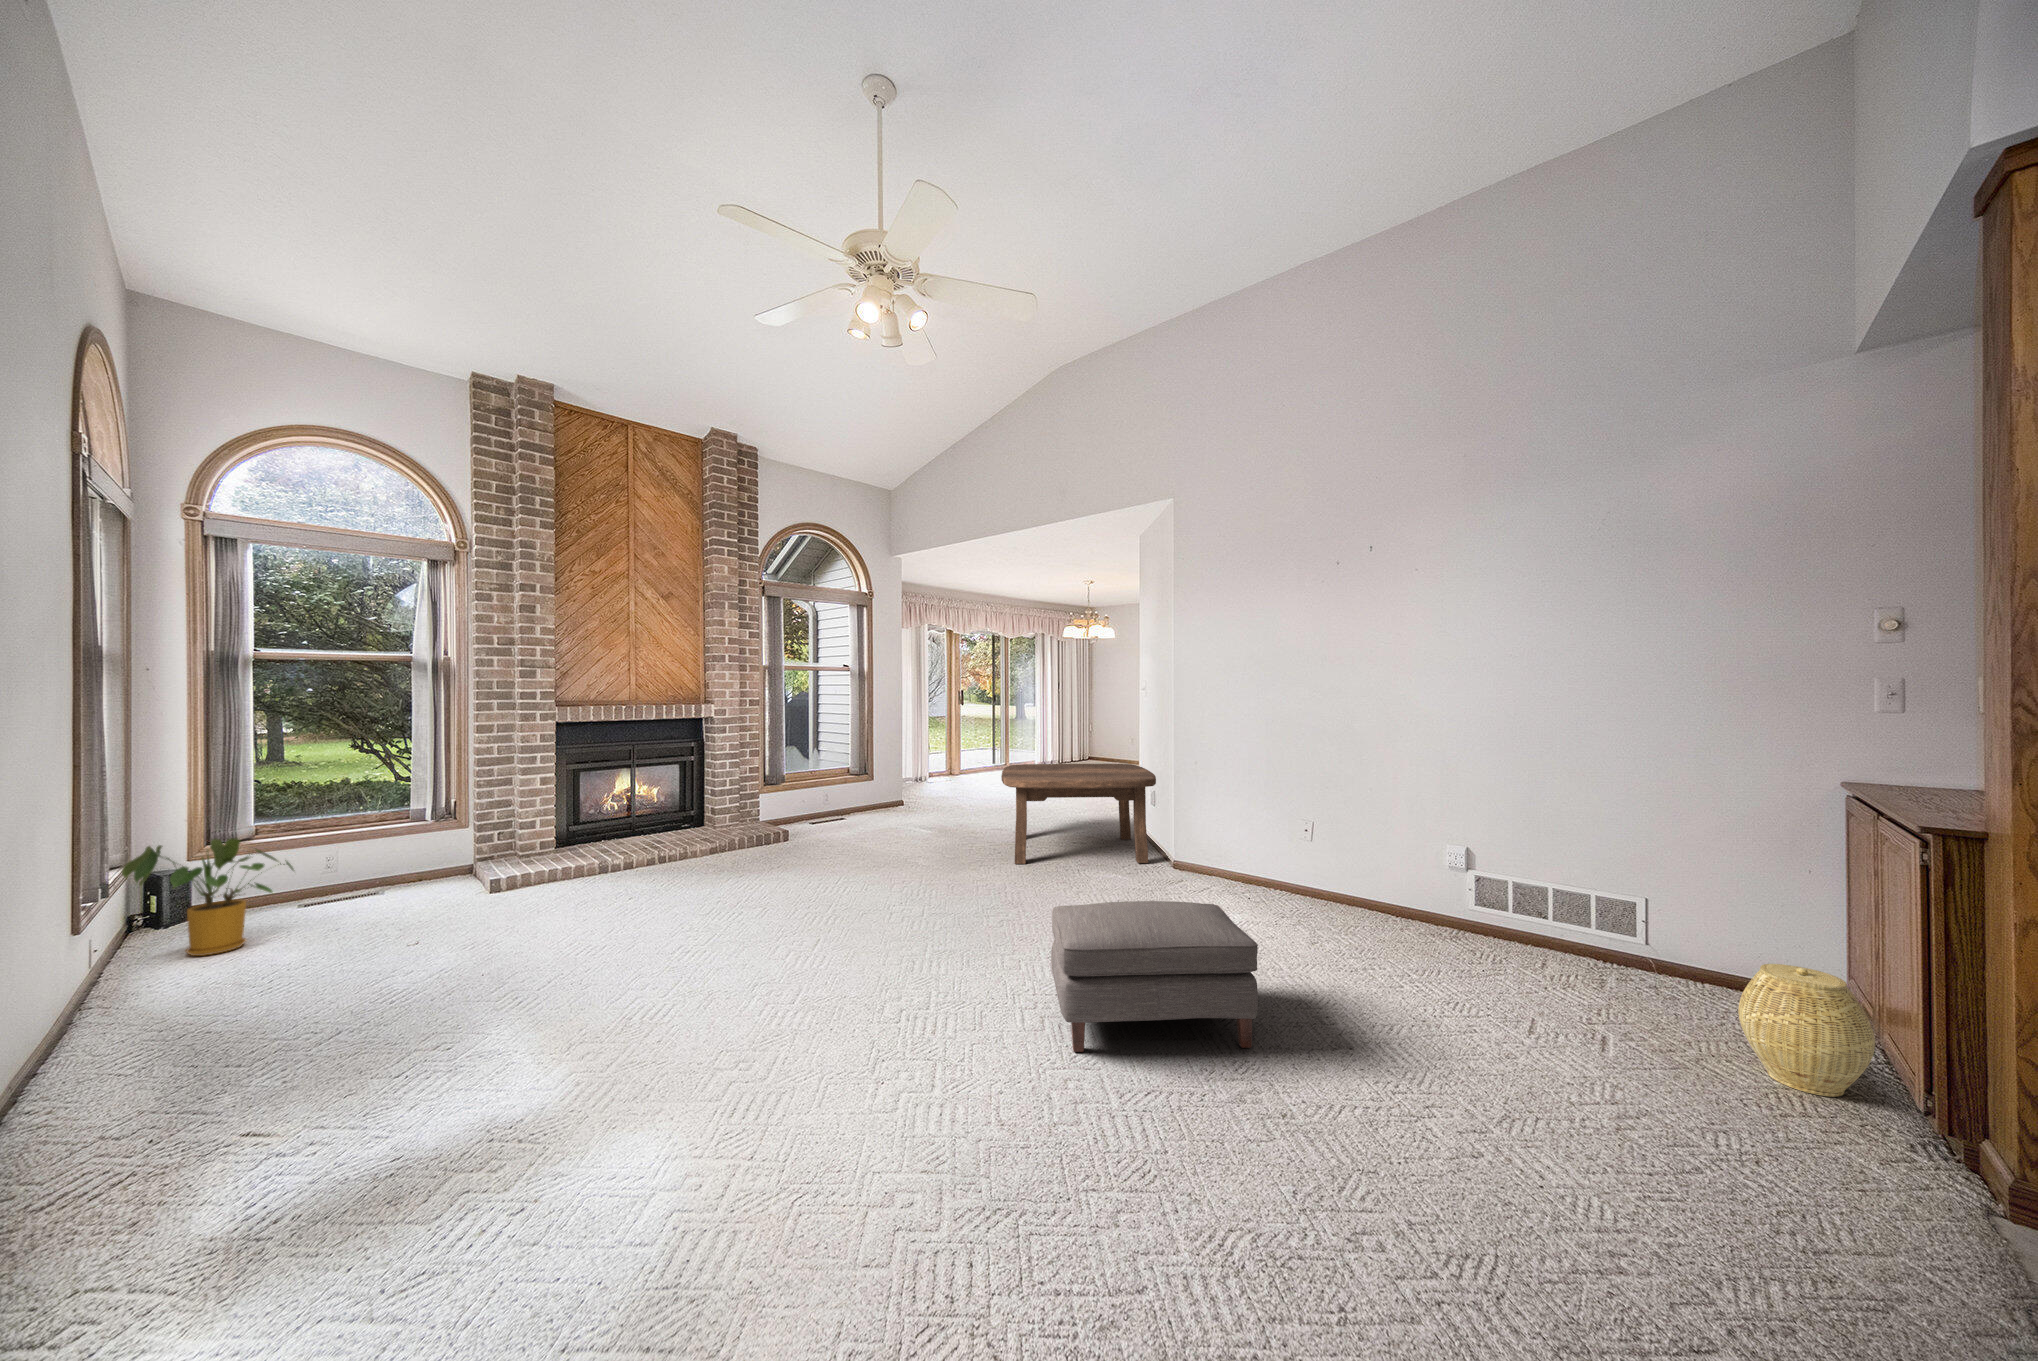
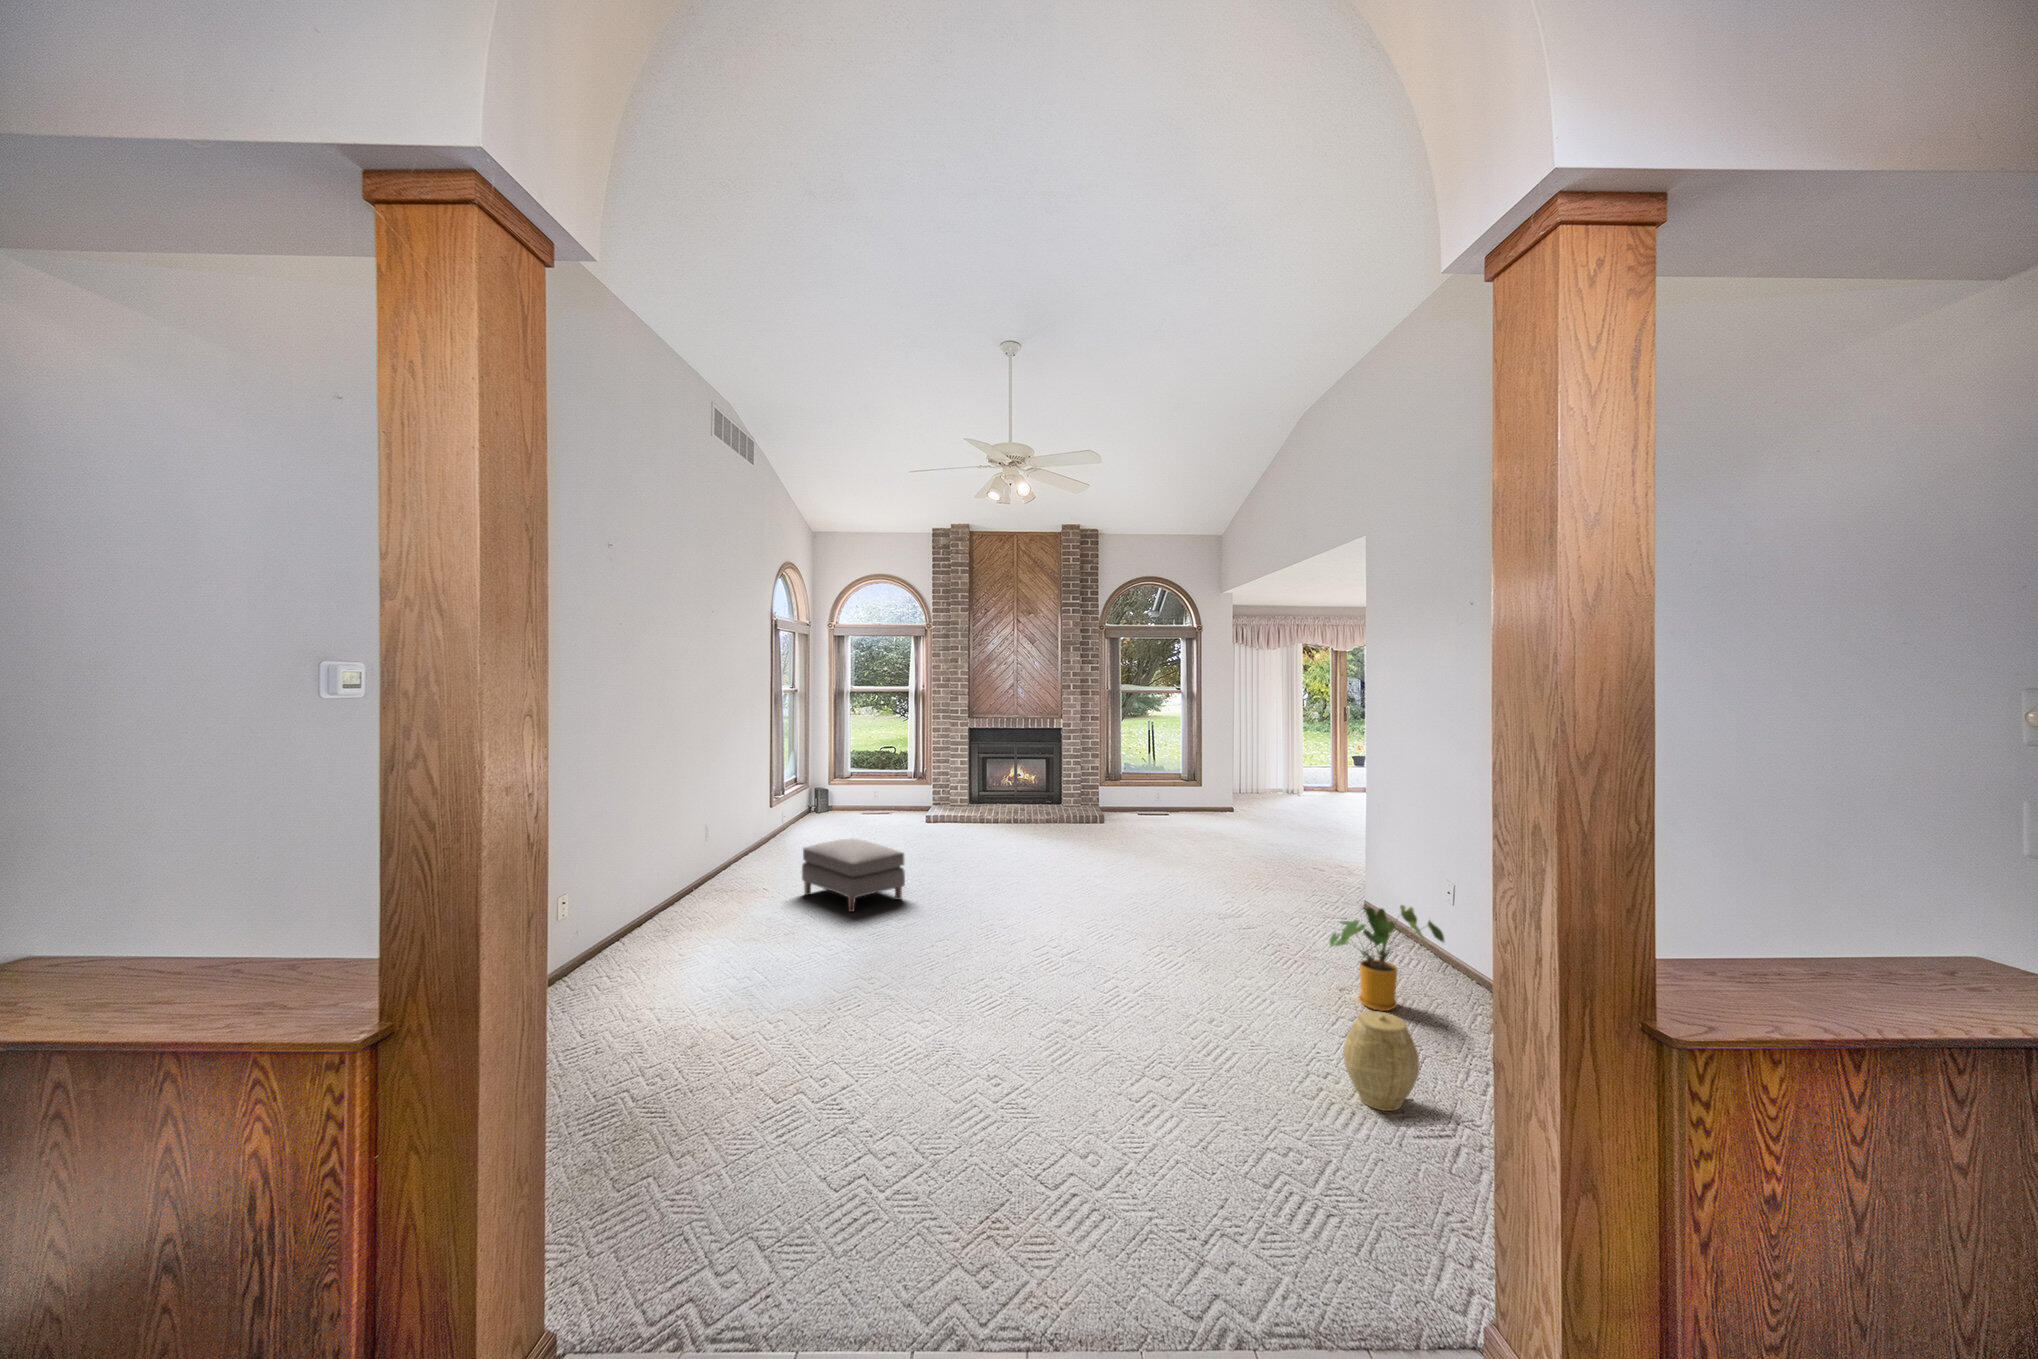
coffee table: present [1001,764,1156,864] -> none [1204,788,1365,888]
house plant: present [122,838,294,956] -> present [1330,905,1445,1011]
ottoman: present [1051,901,1258,1052] -> present [802,839,905,912]

